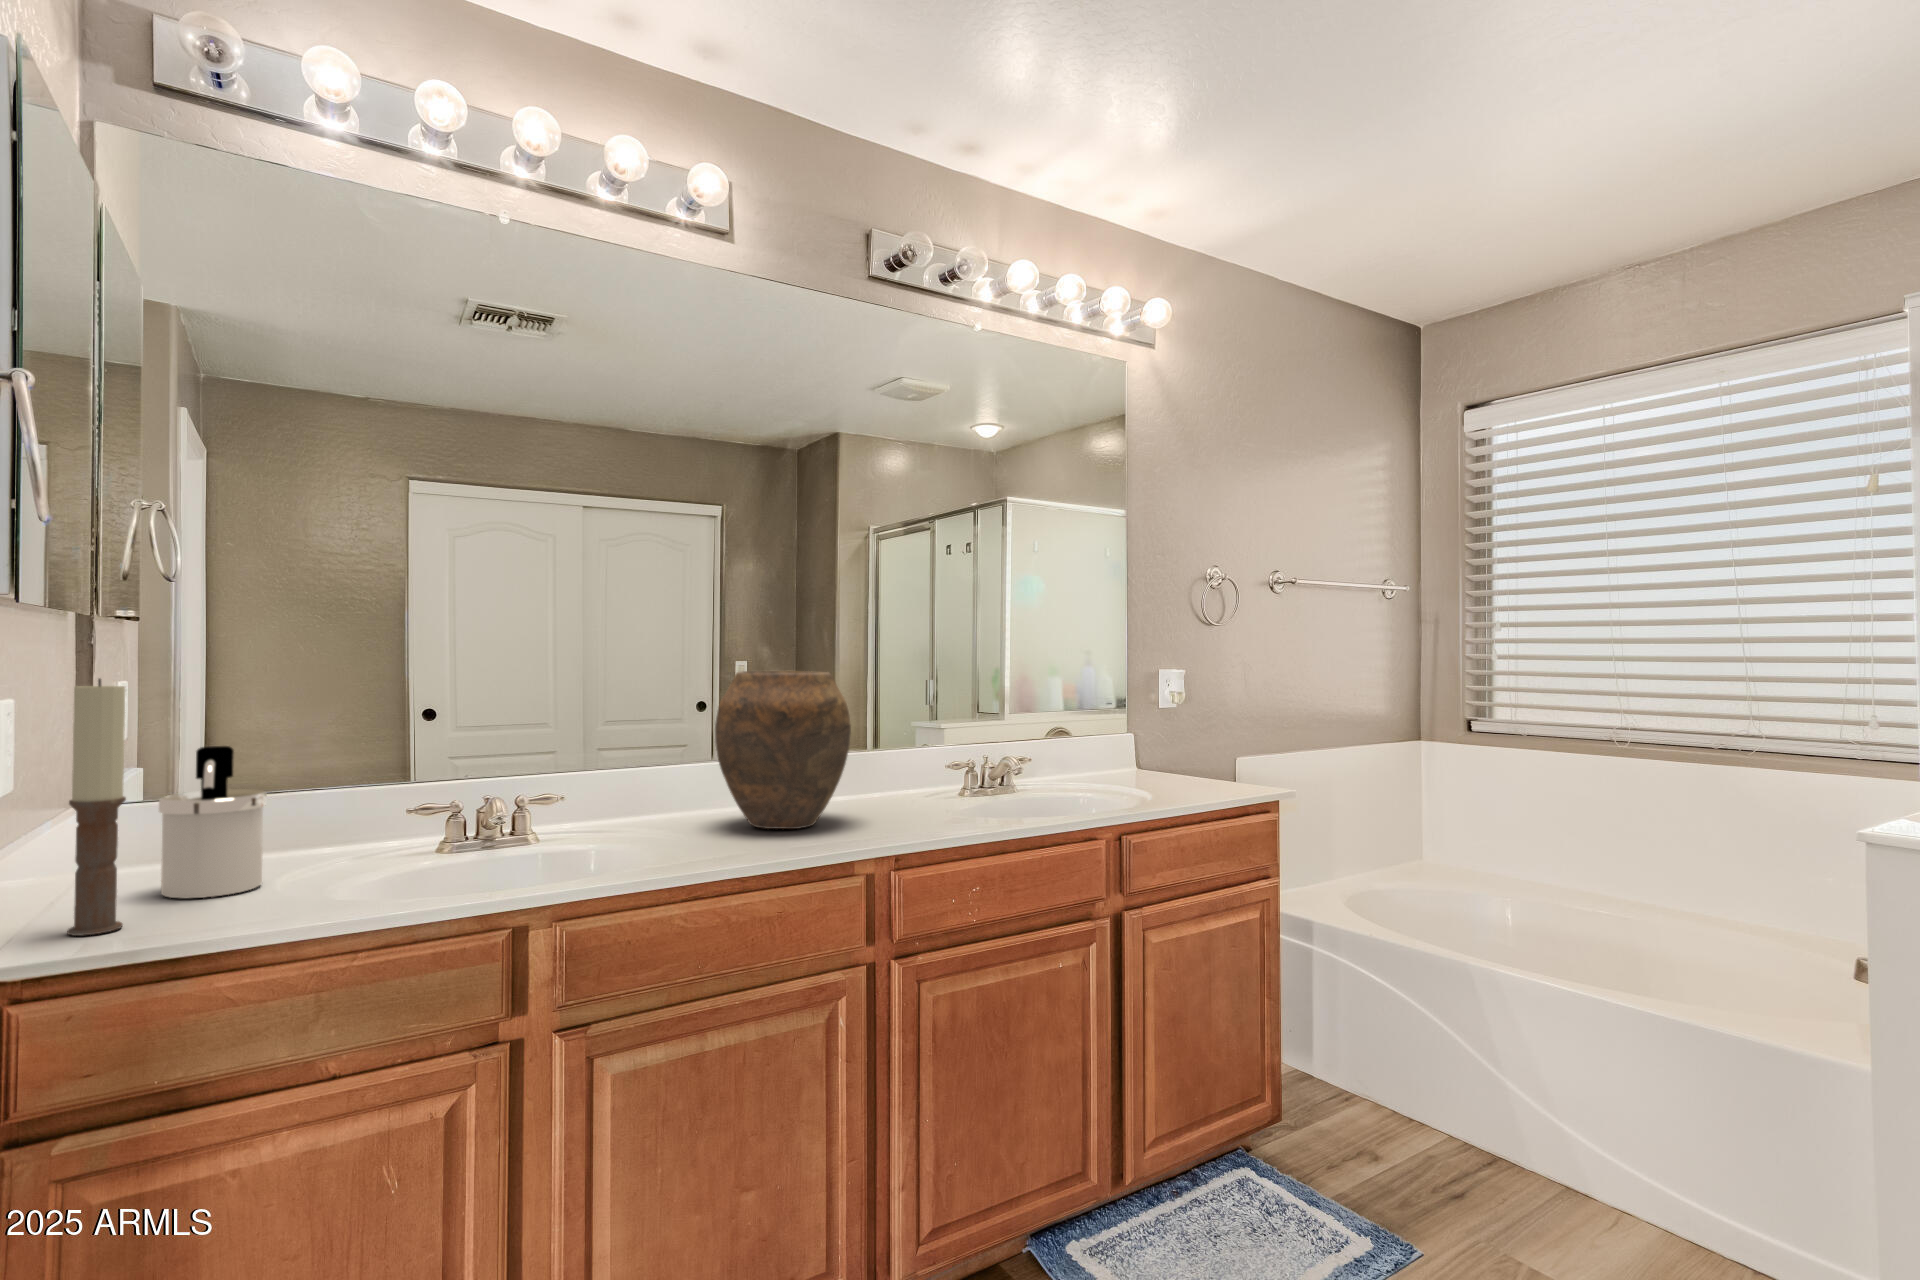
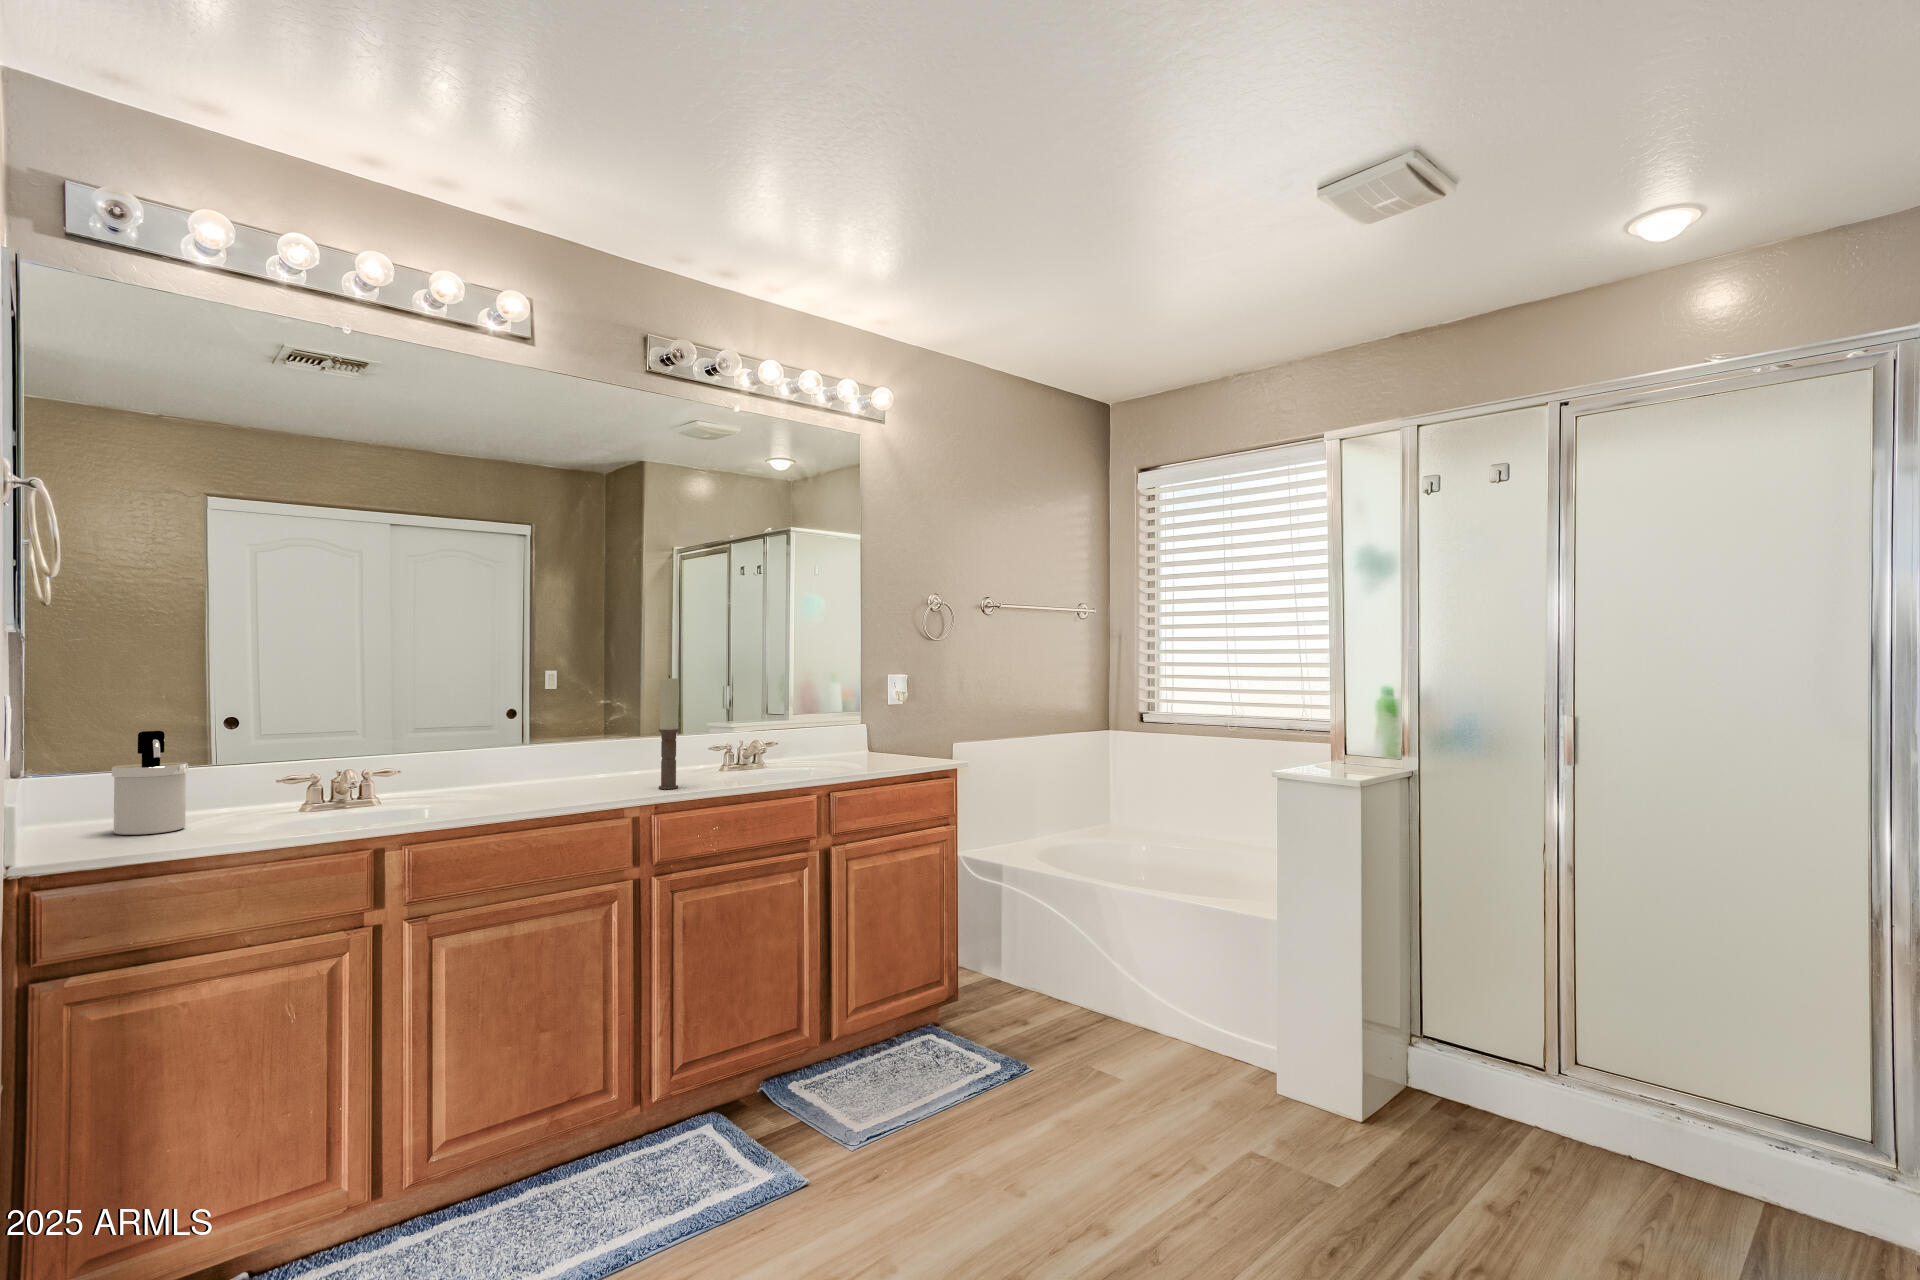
vase: present [715,671,851,829] -> none [520,675,625,790]
candle: present [67,679,126,936] -> present [659,675,679,789]

